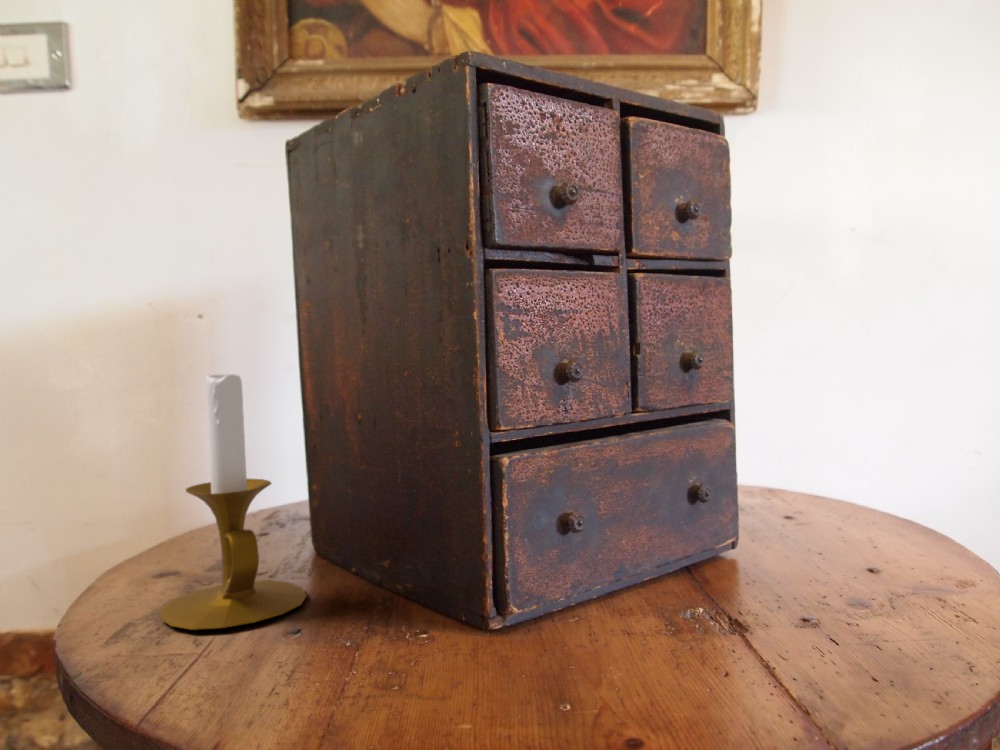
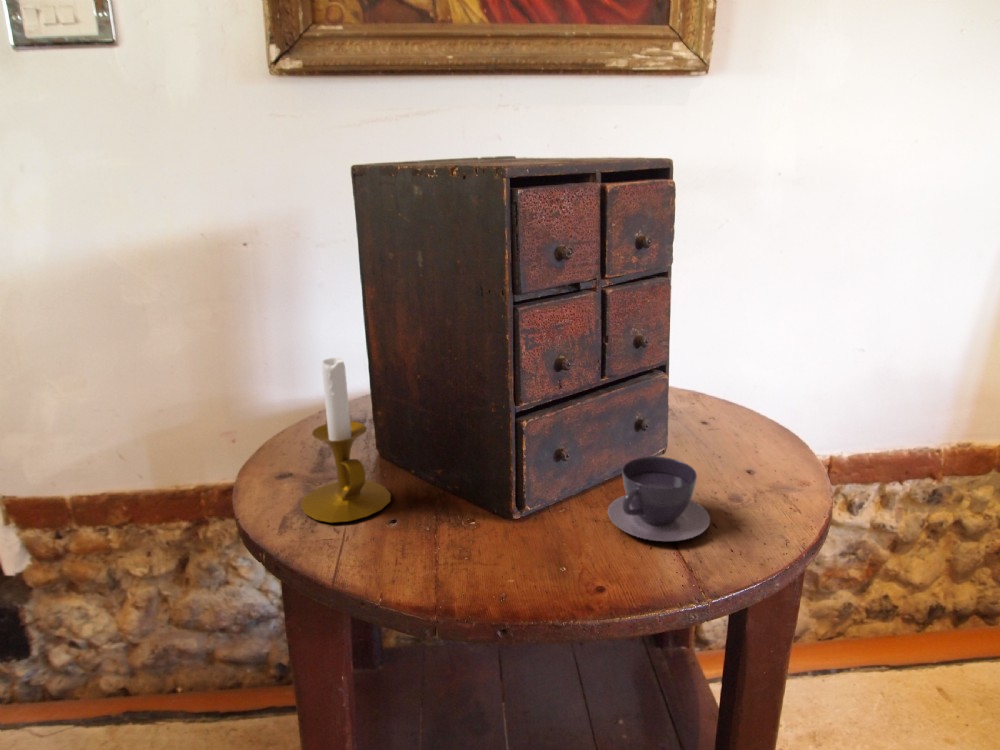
teacup: none [650,527,832,658] -> present [608,457,710,541]

